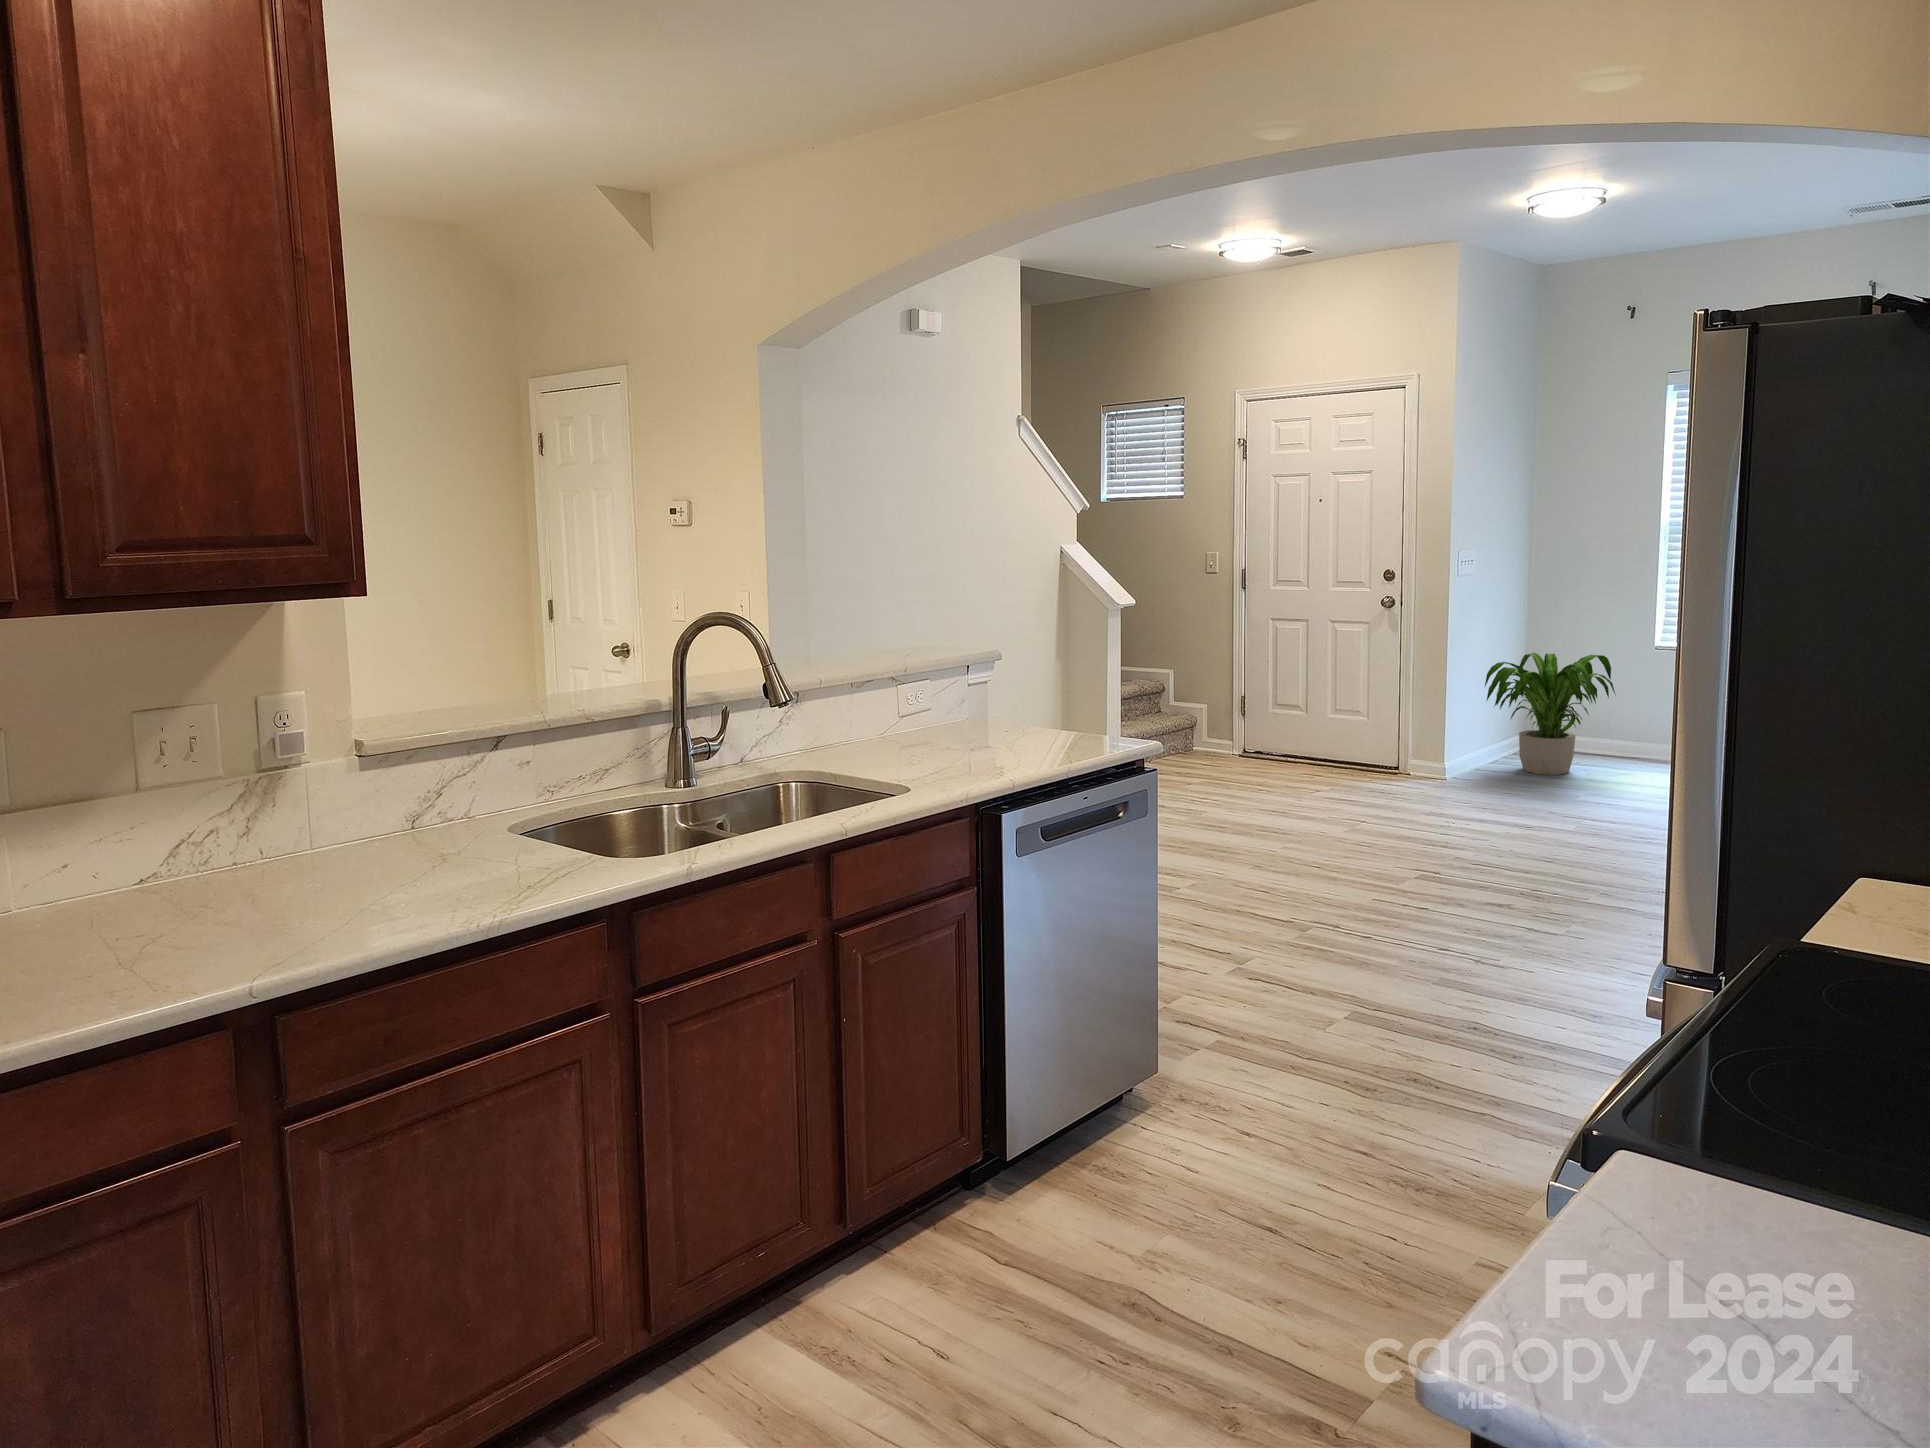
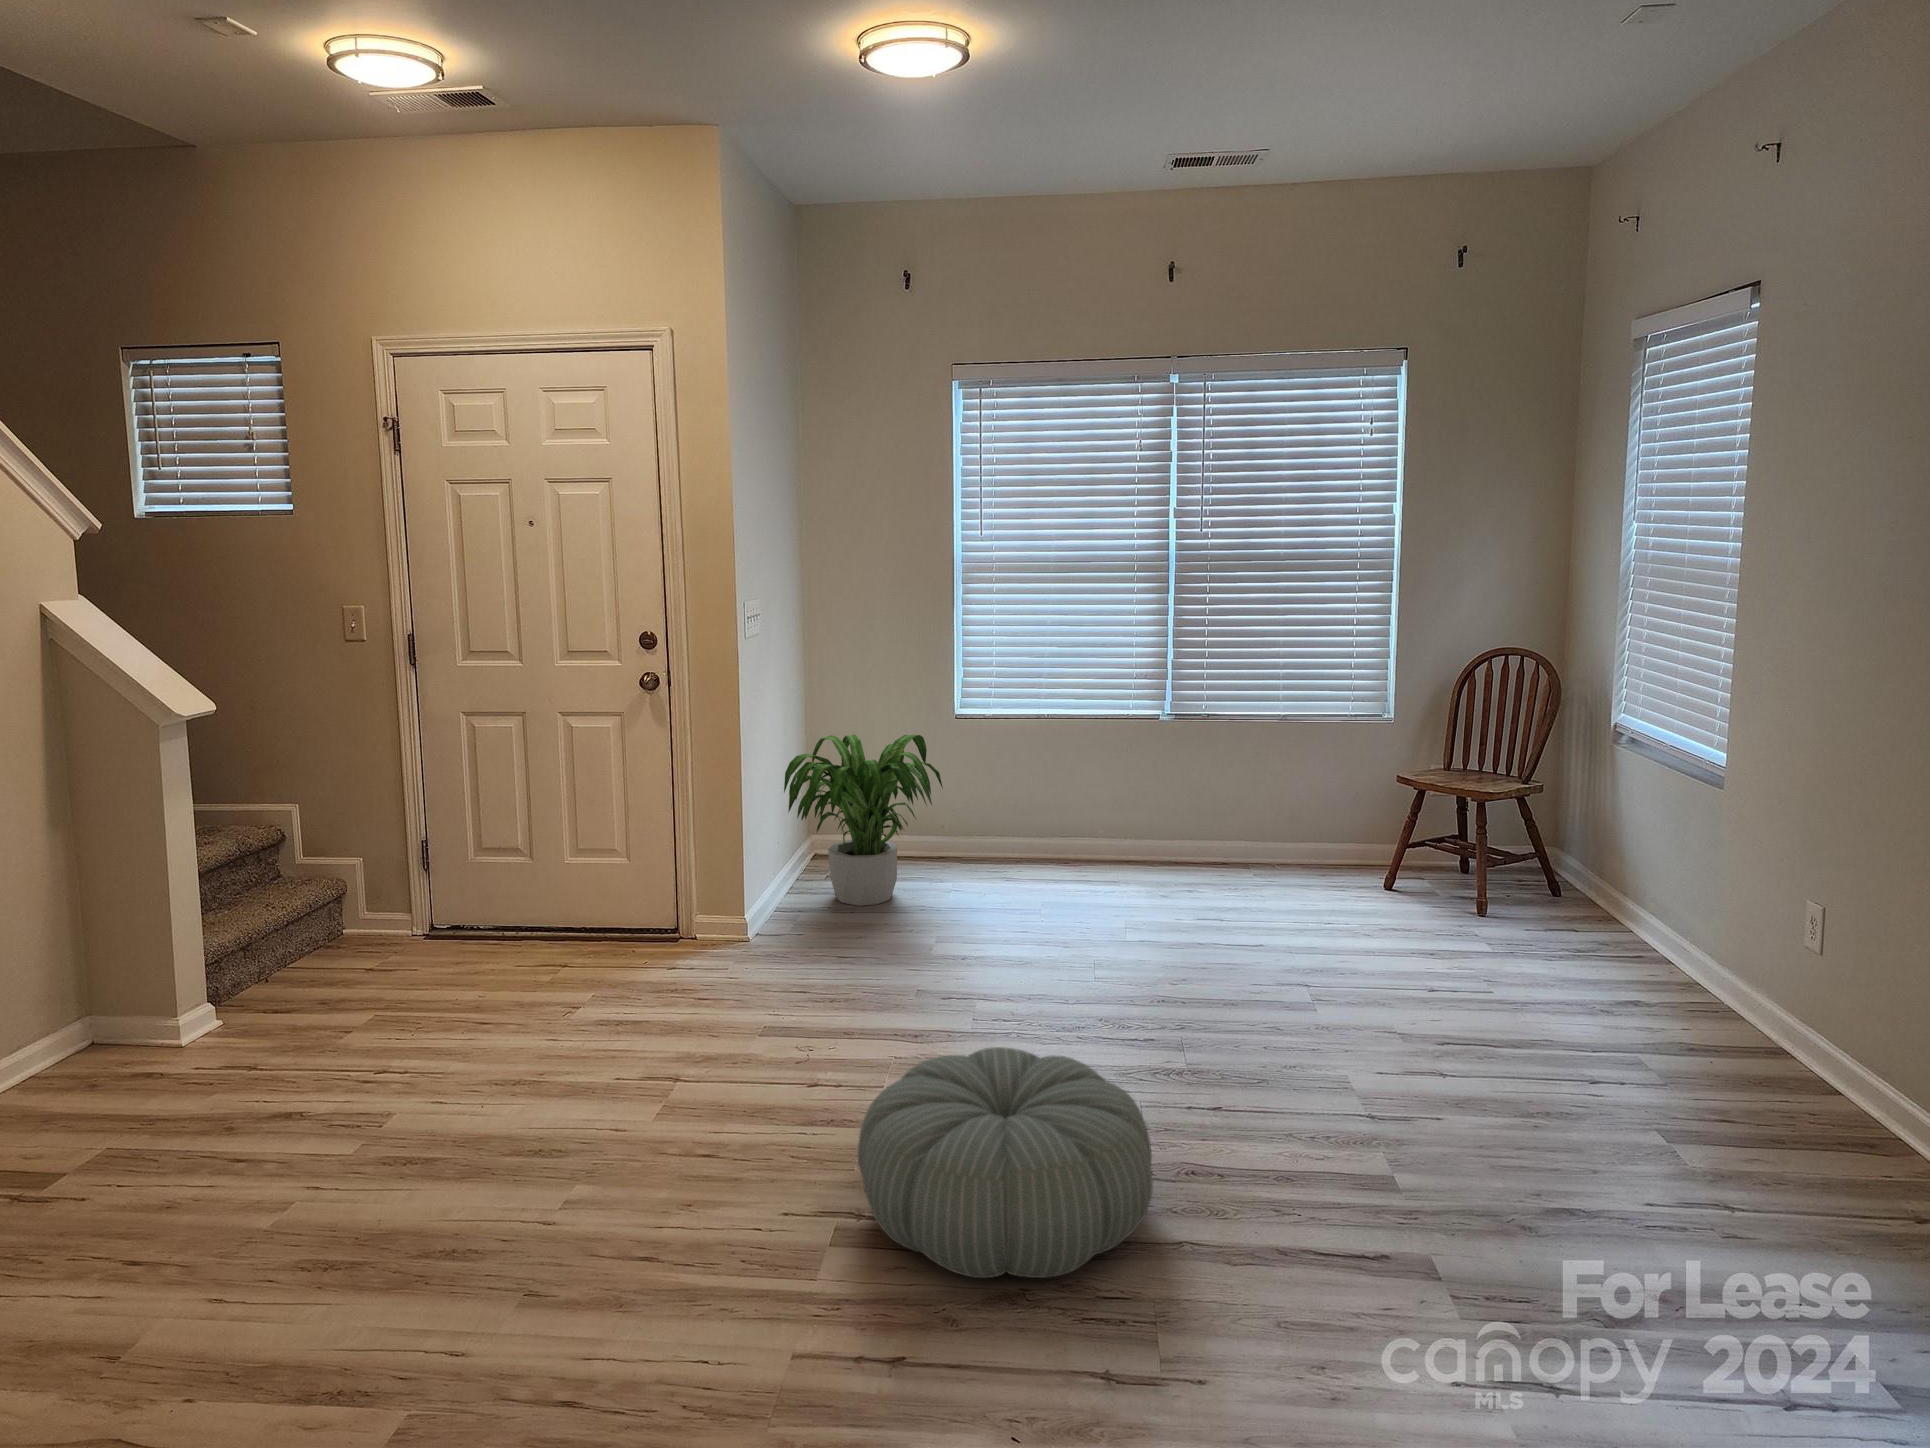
pouf: none [1437,805,1612,899] -> present [858,1047,1153,1278]

